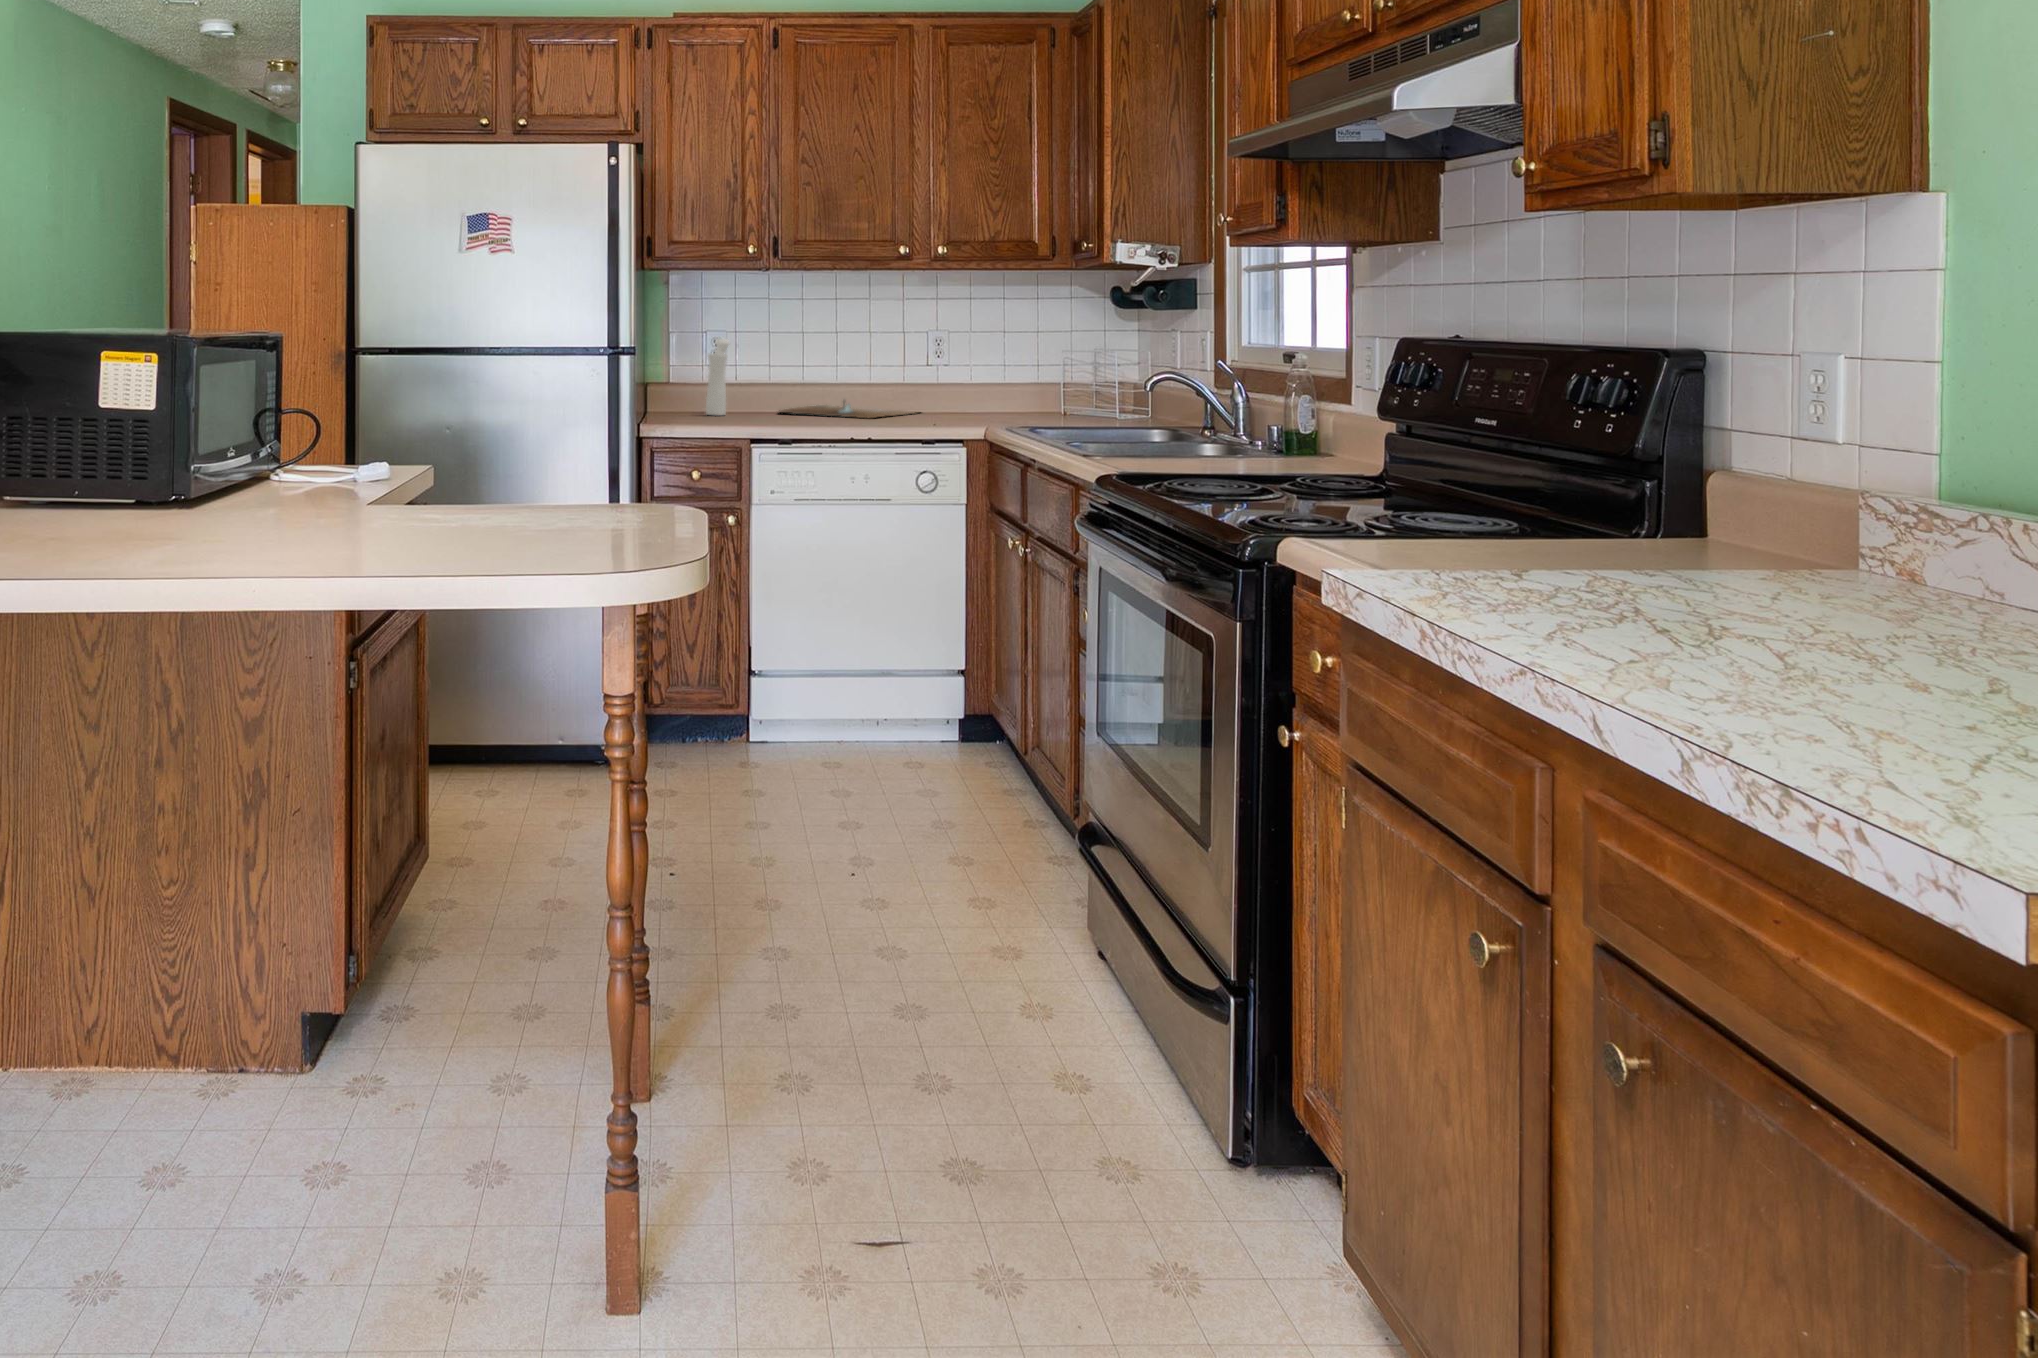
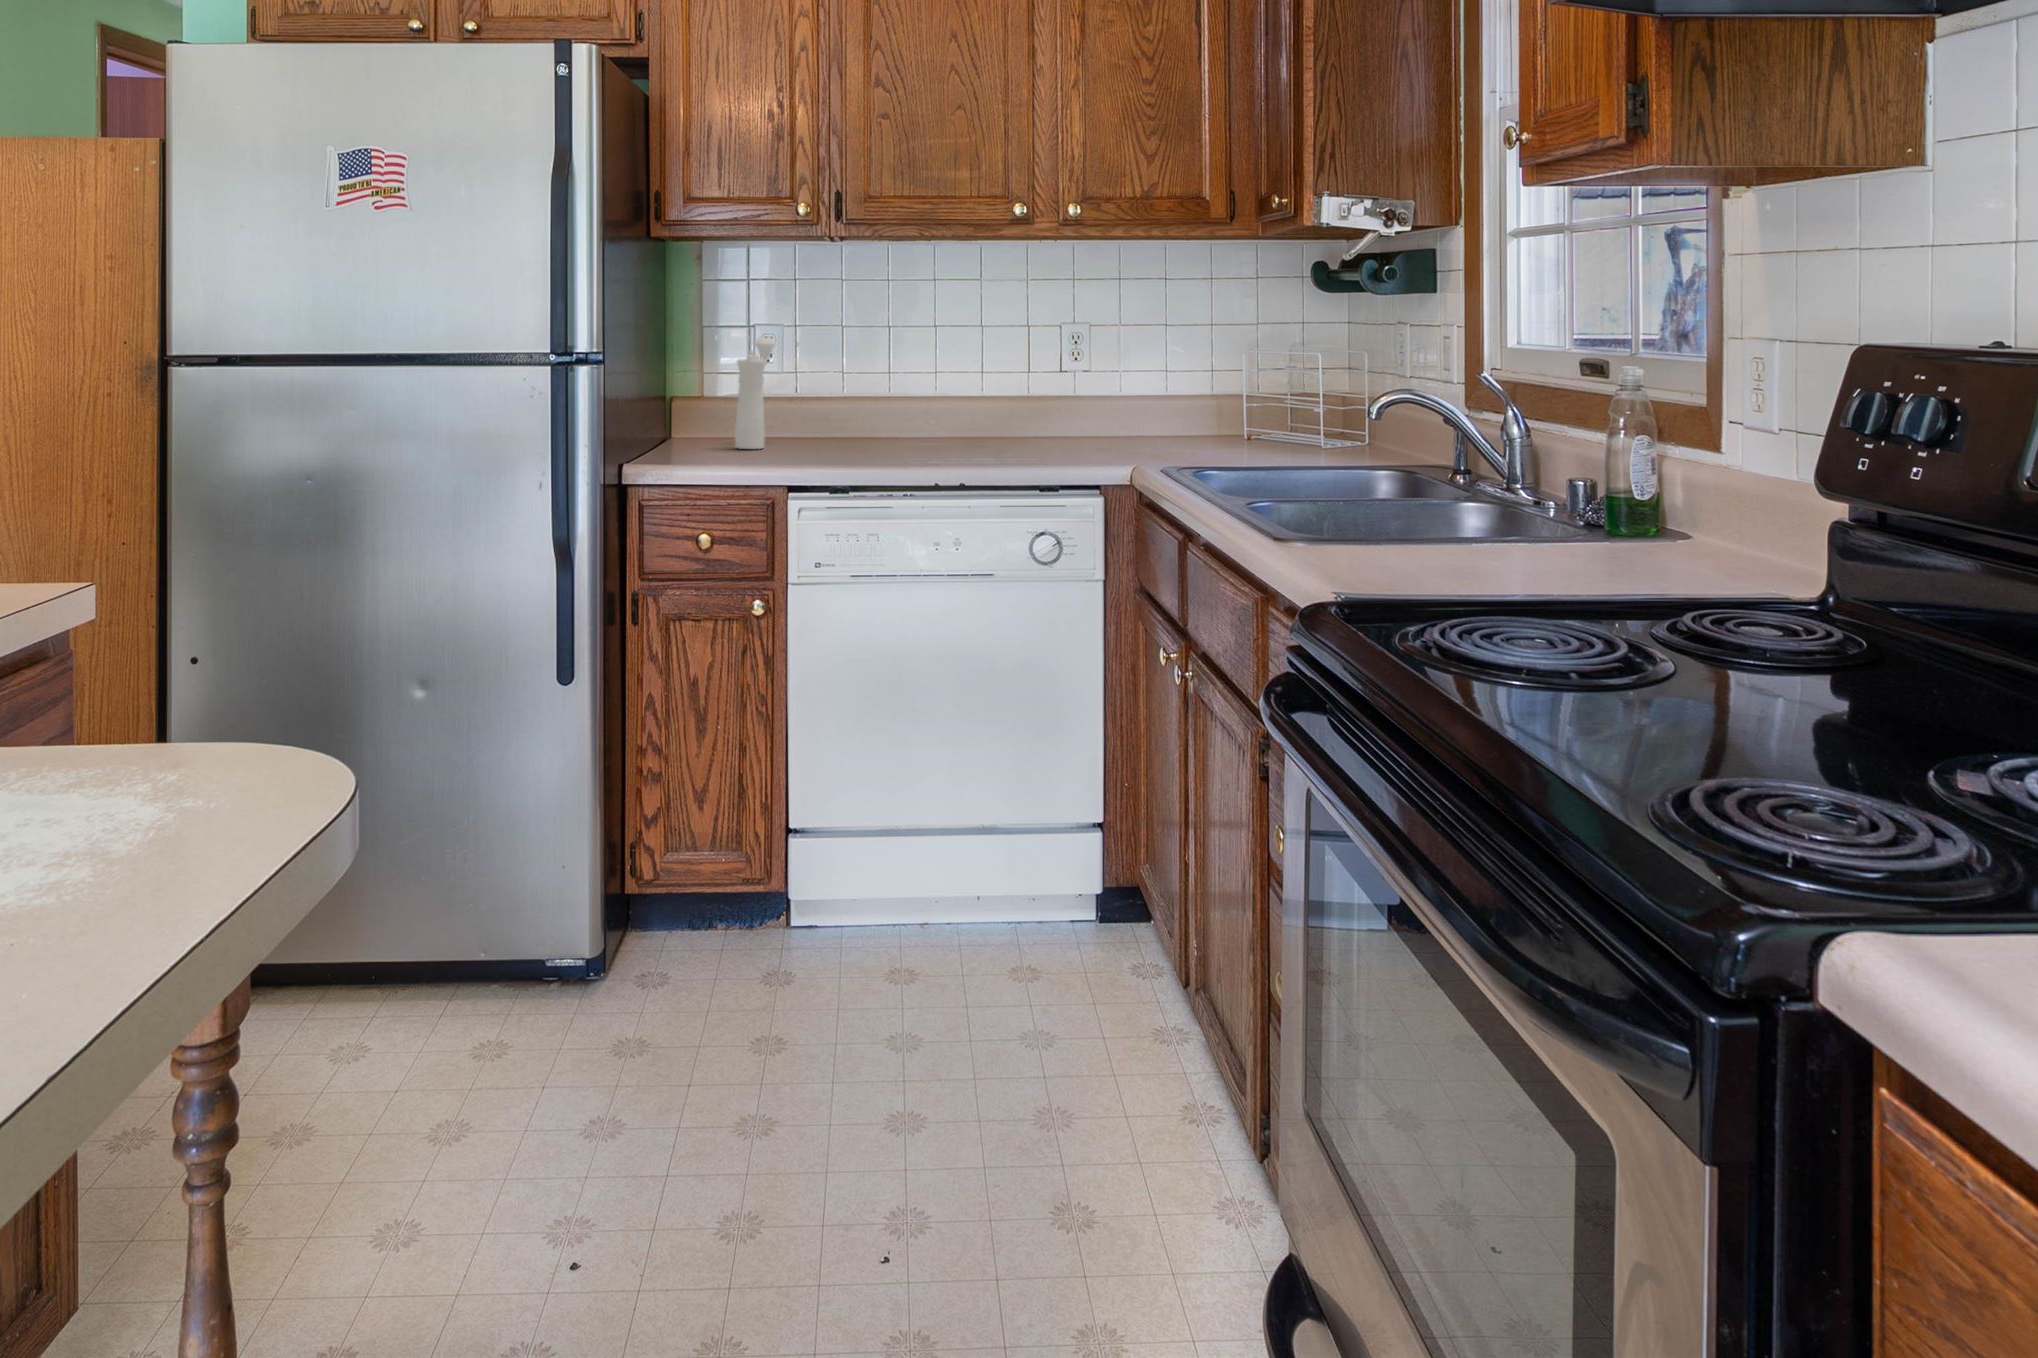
cutting board: present [779,403,916,418] -> none [842,421,1053,452]

